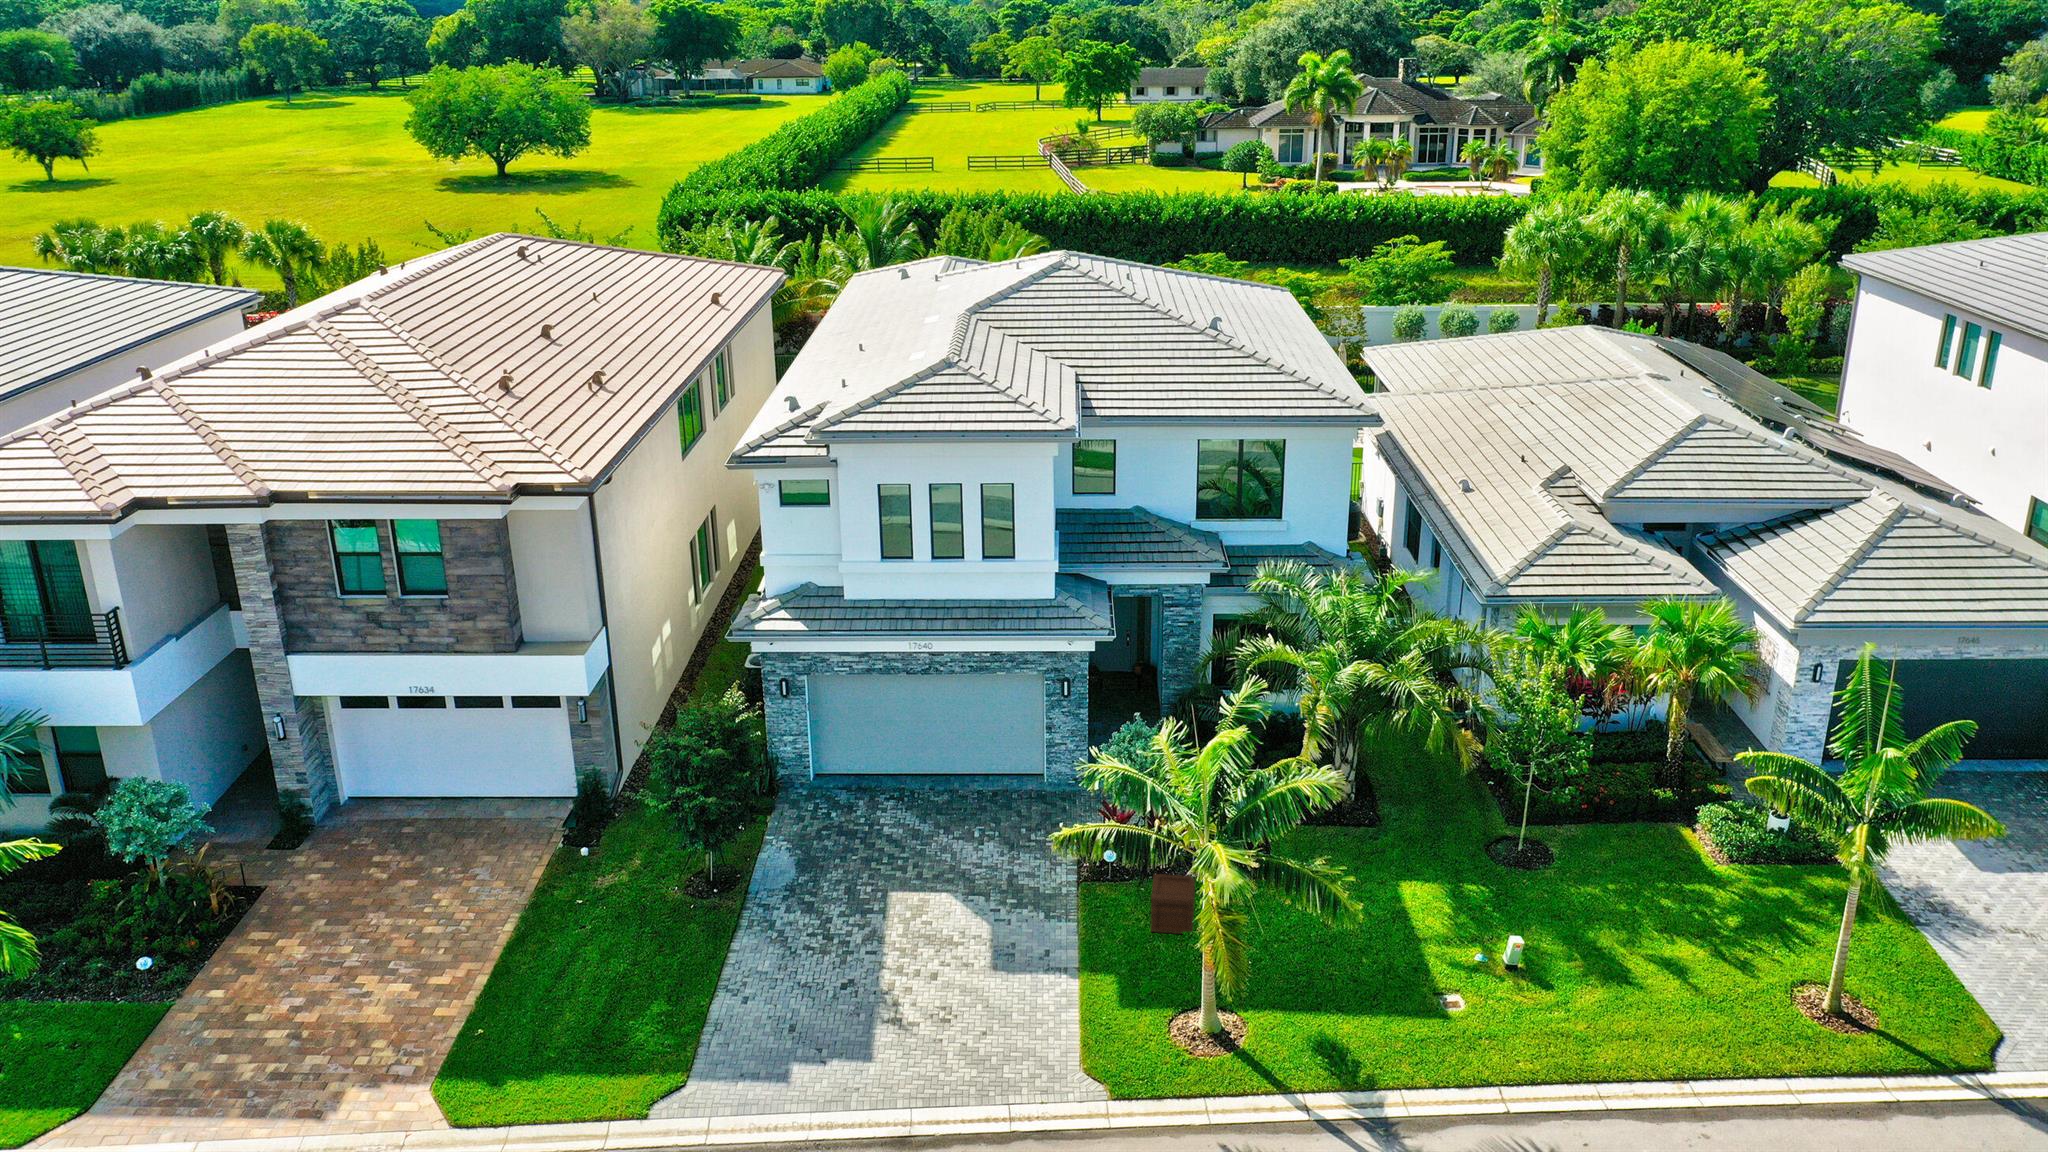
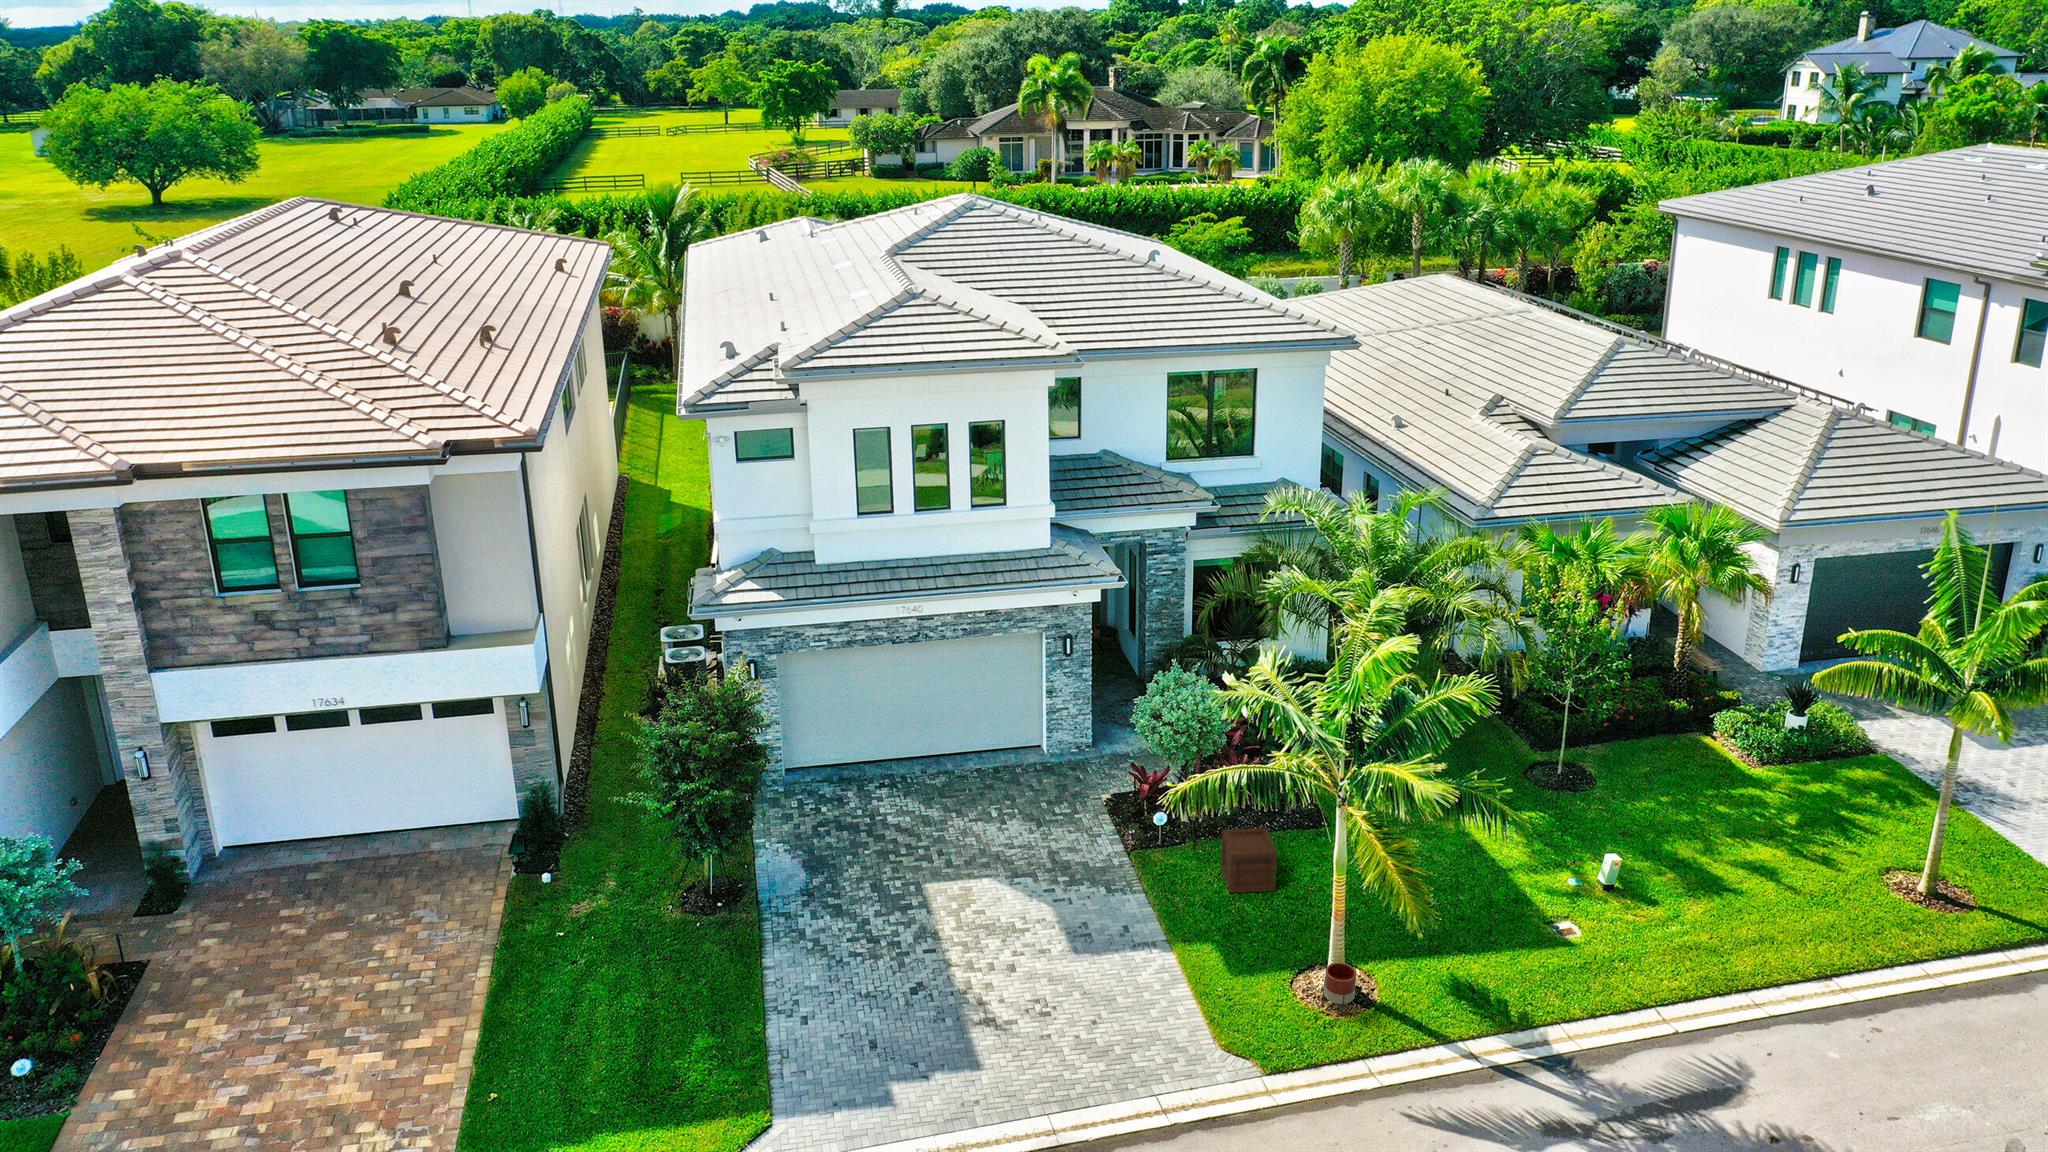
planter: none [1191,1008,1219,1056] -> present [1323,963,1356,1015]

